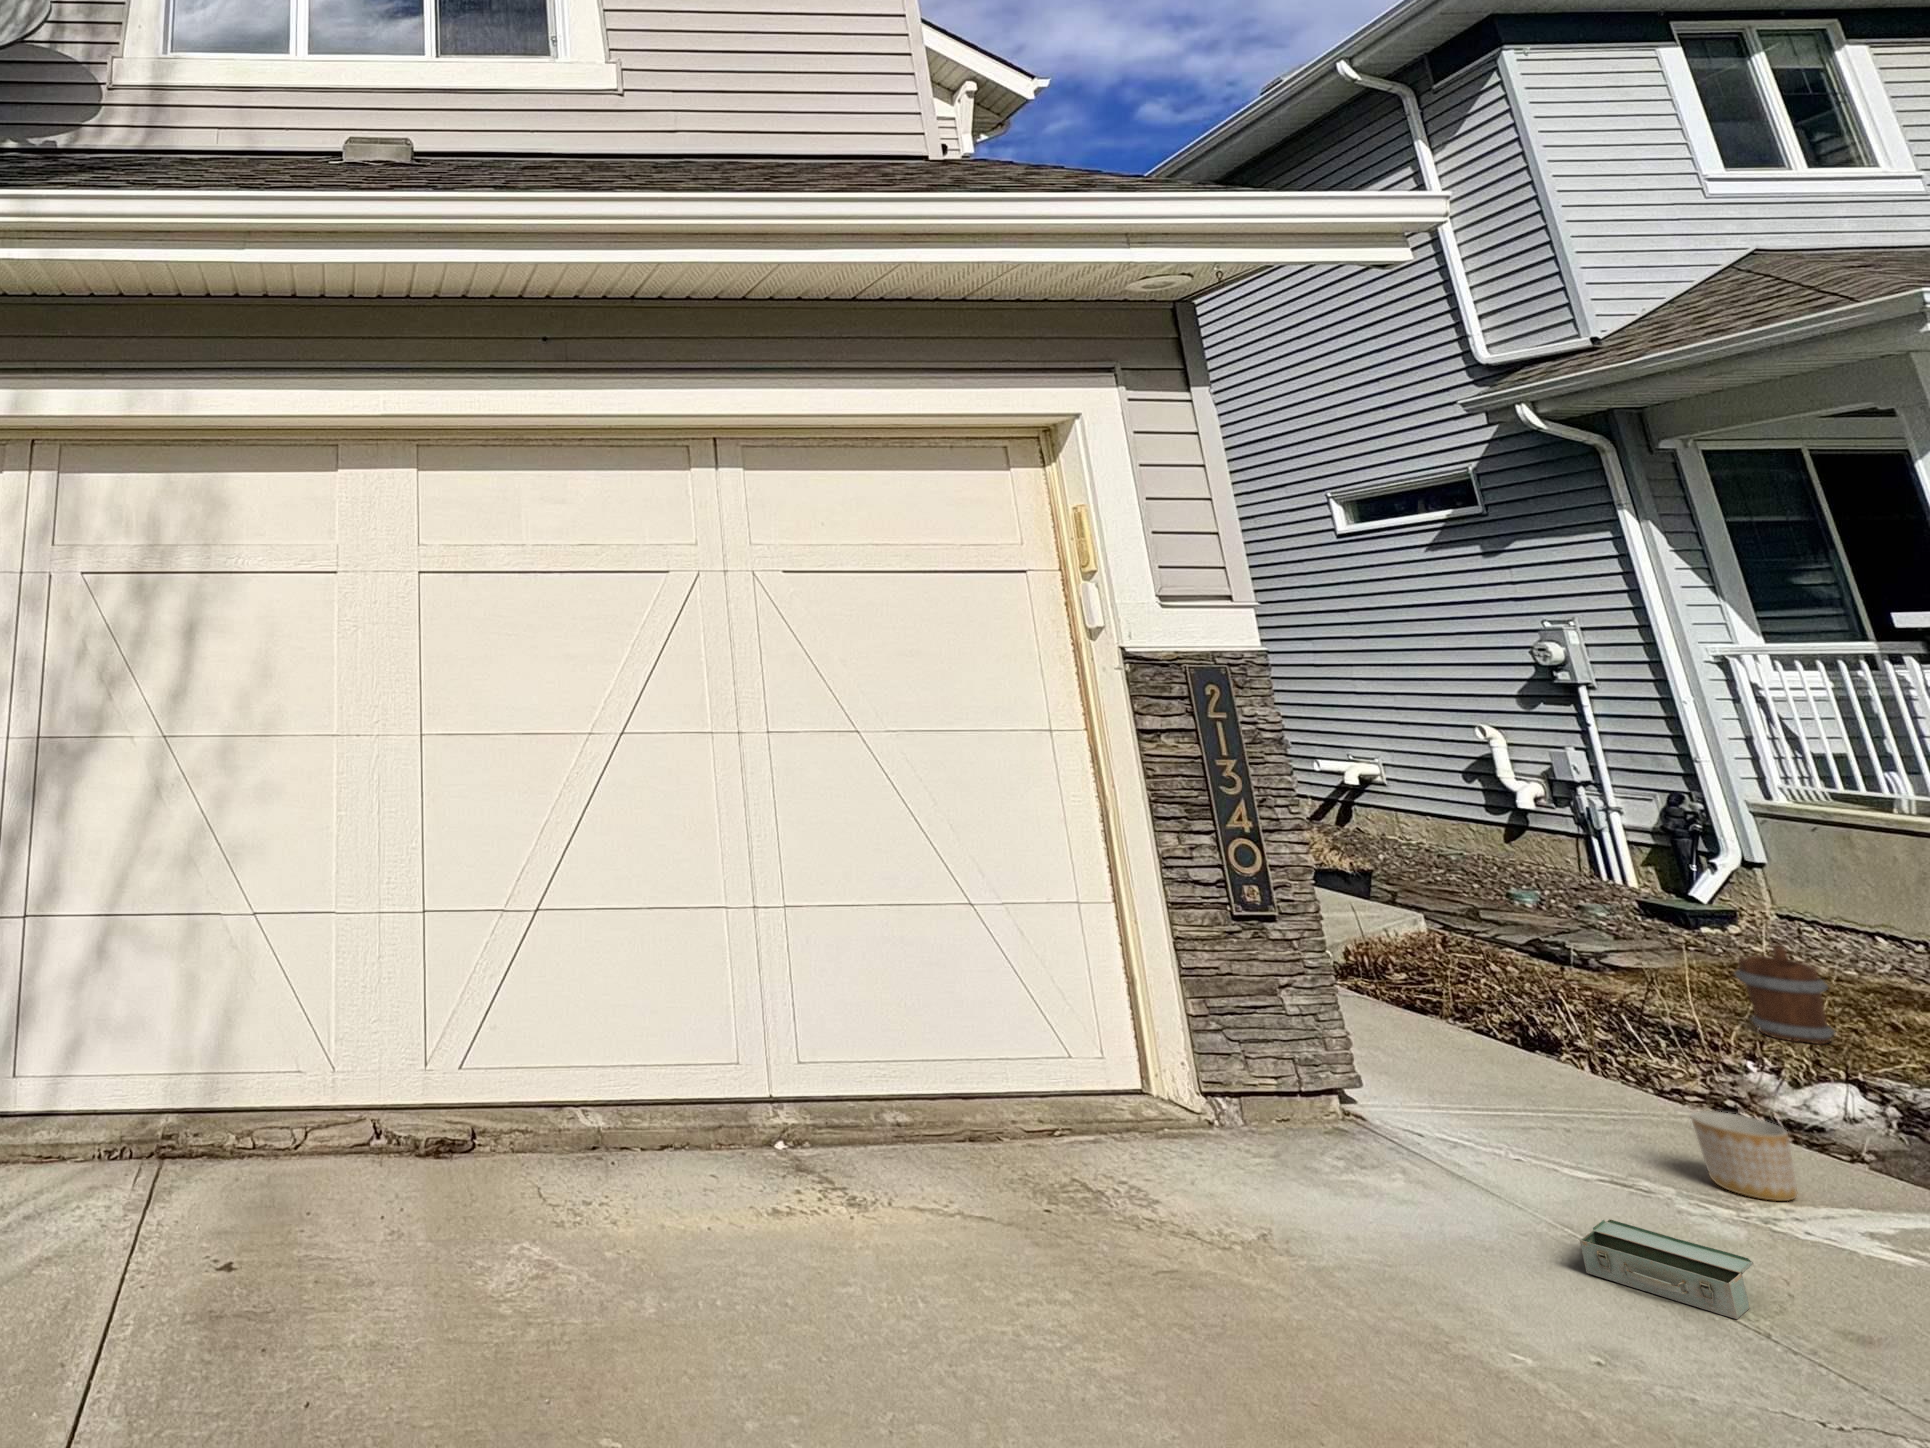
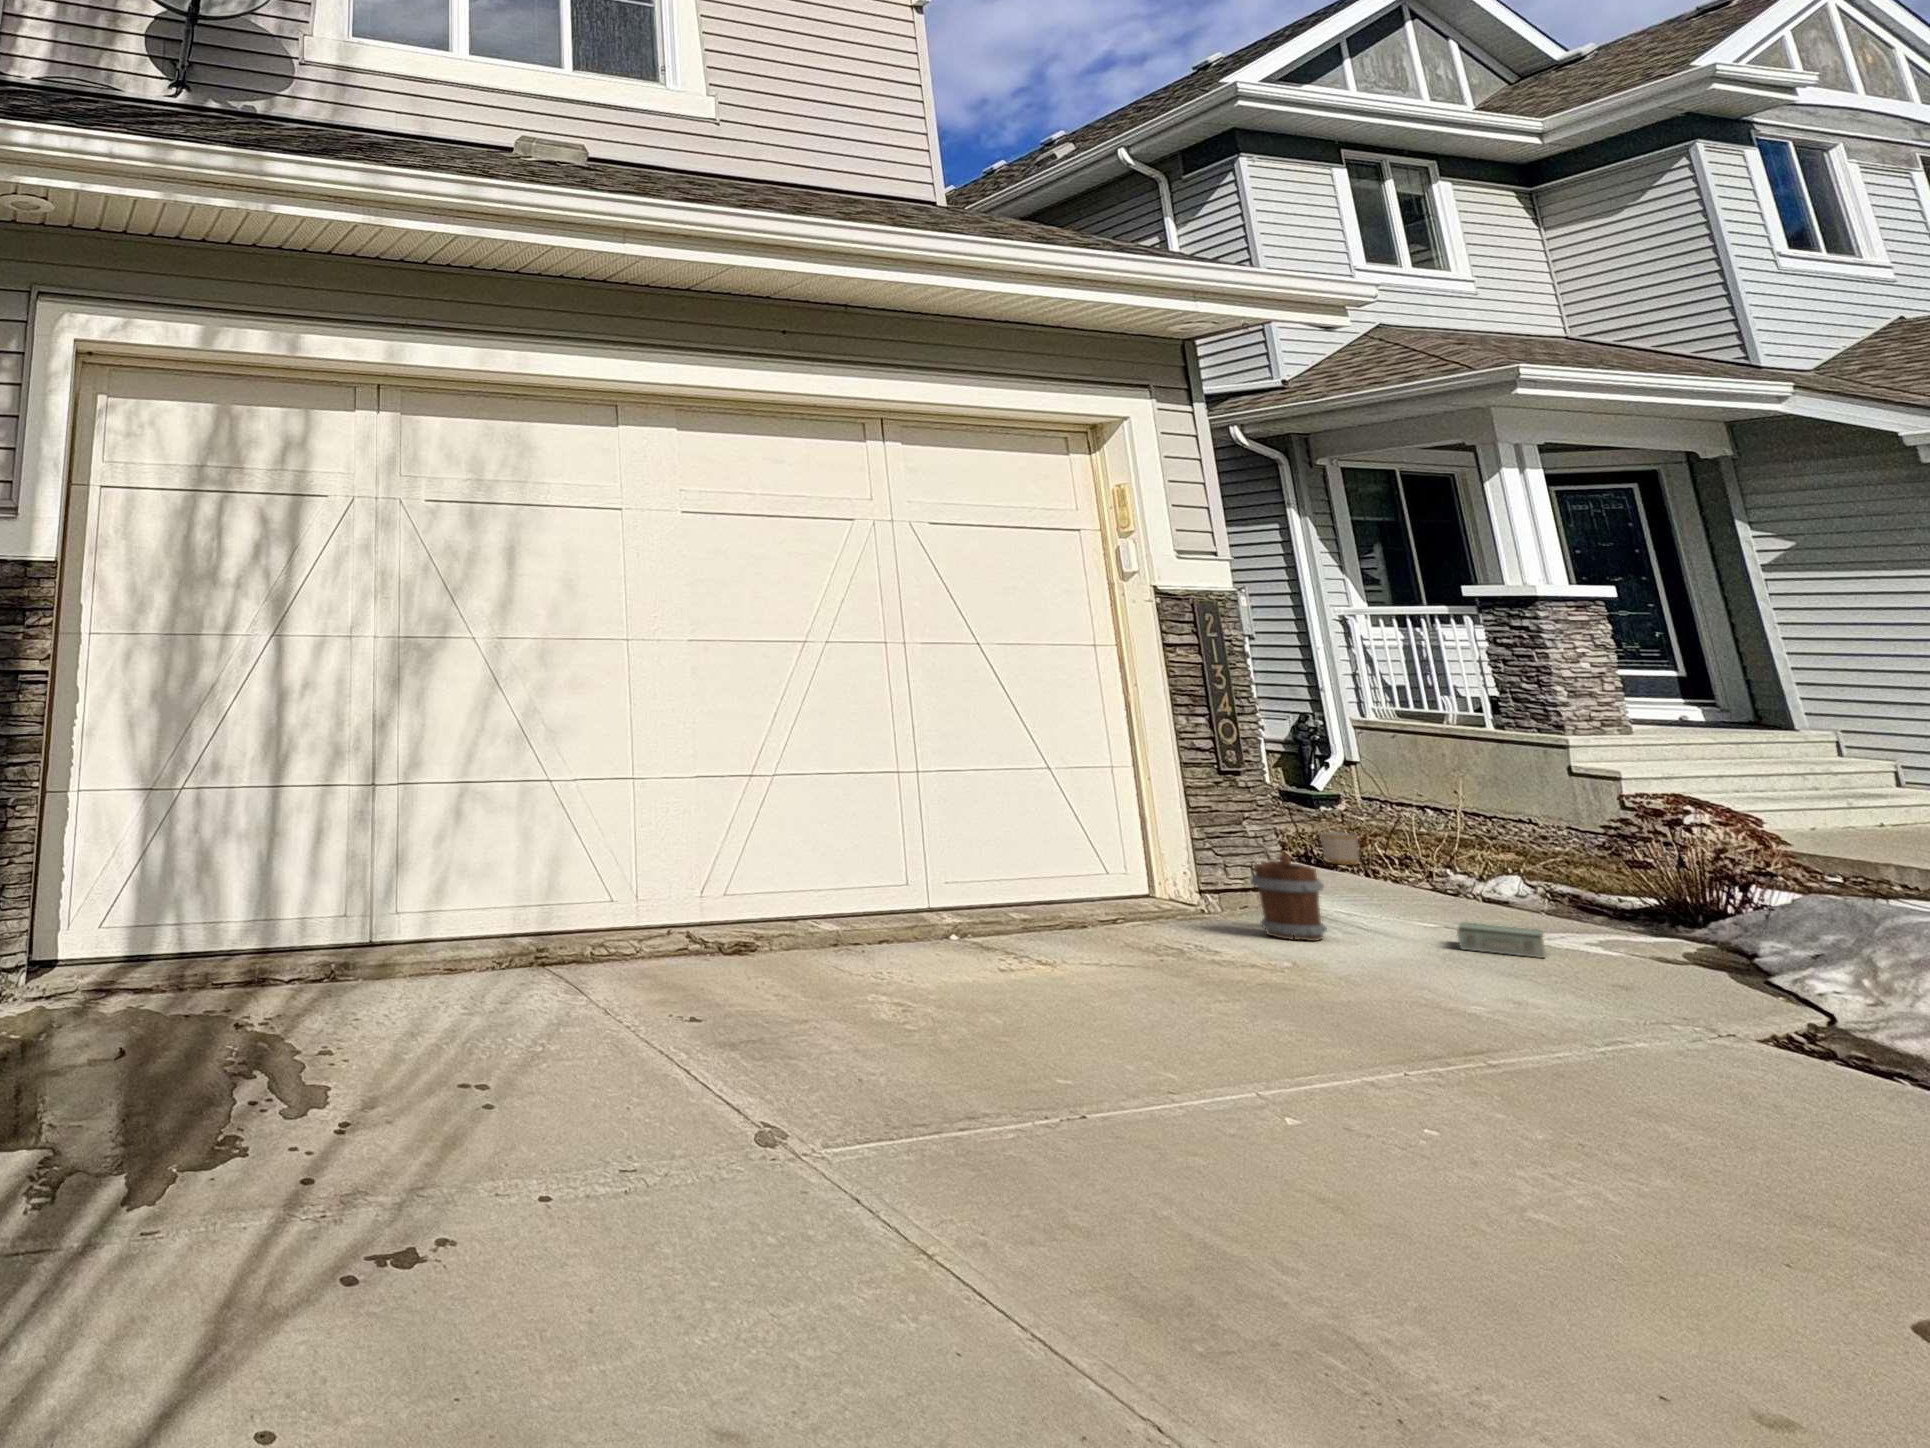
bucket: present [1735,946,1835,1045] -> present [1251,853,1327,941]
planter: present [1691,1111,1797,1201] -> present [1320,832,1360,865]

